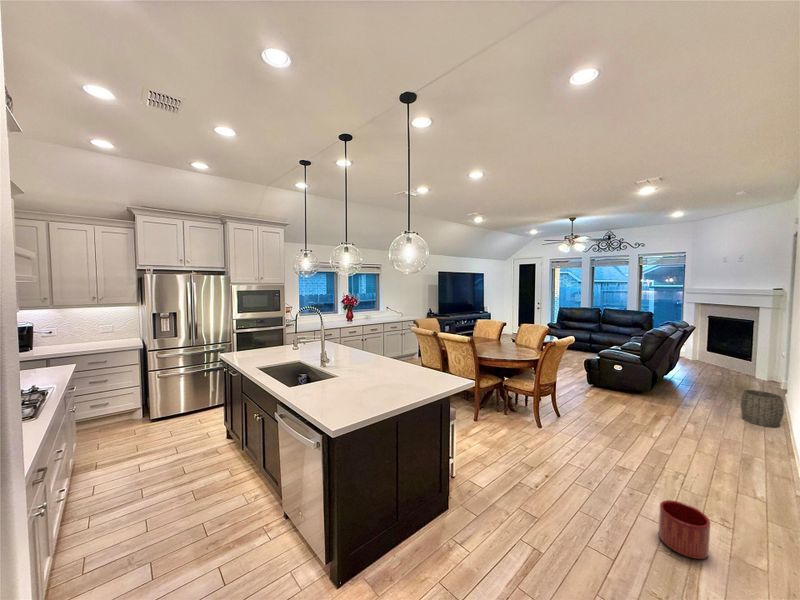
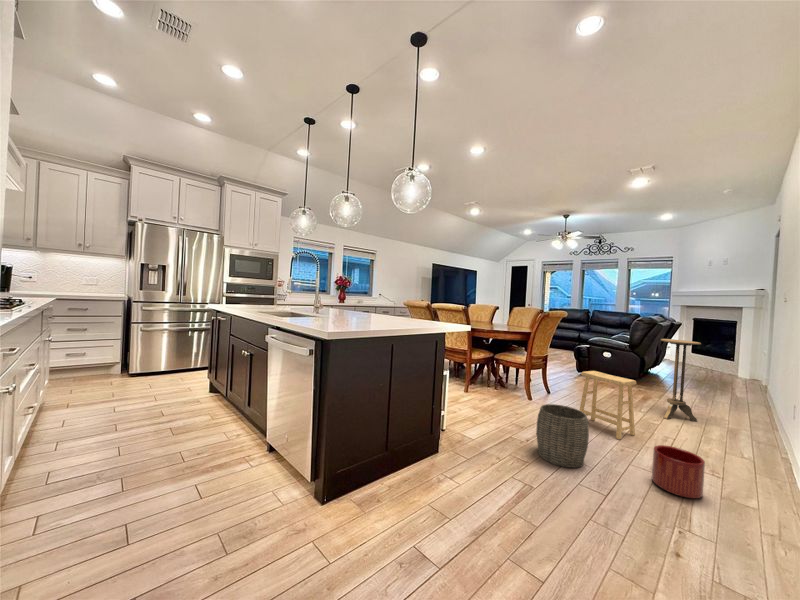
side table: none [672,365,713,450] -> present [661,339,701,422]
woven basket: present [741,390,784,427] -> present [536,404,589,468]
footstool: none [587,406,645,480] -> present [580,371,636,439]

